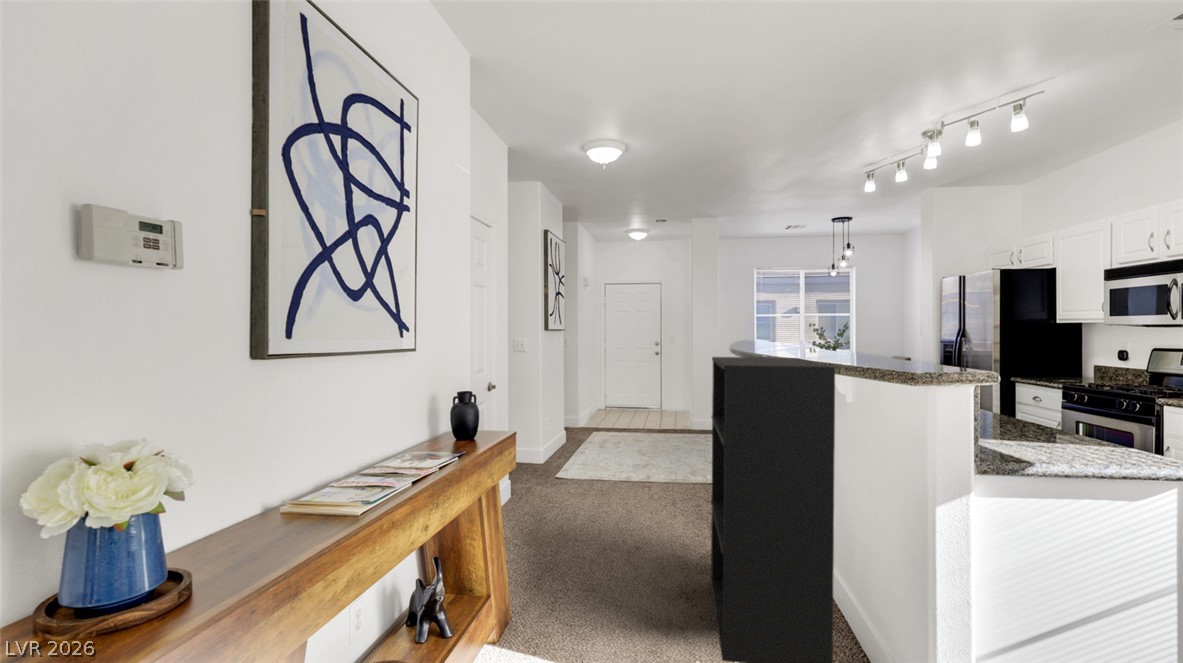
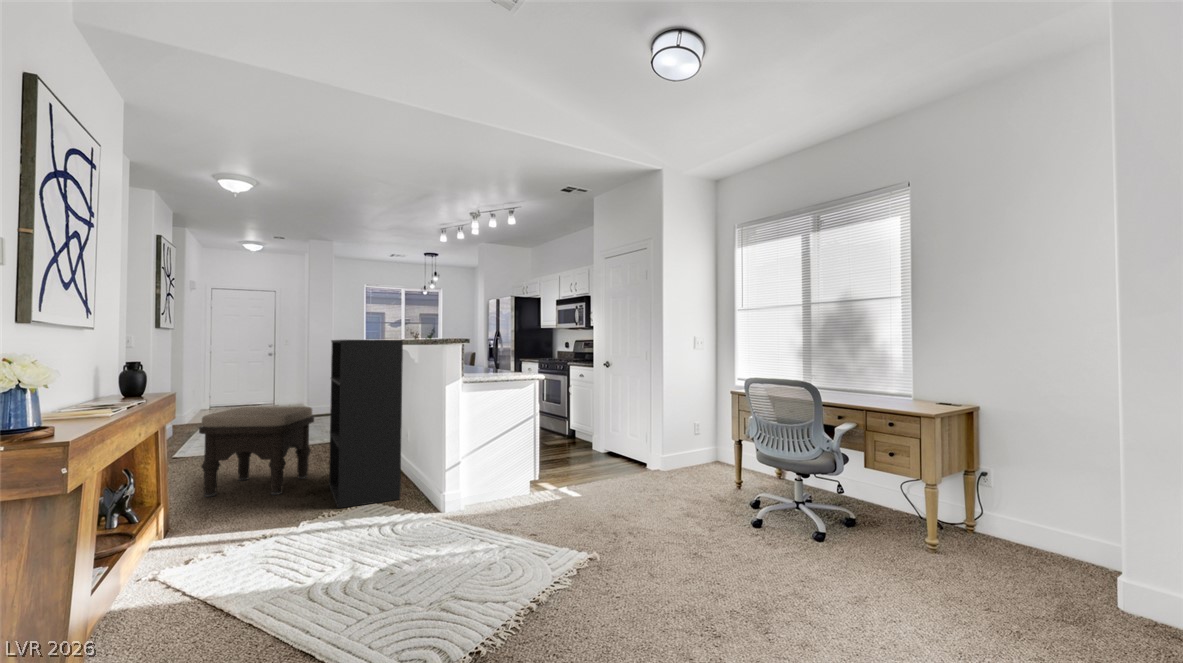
ottoman: none [553,442,691,587] -> present [199,406,314,497]

